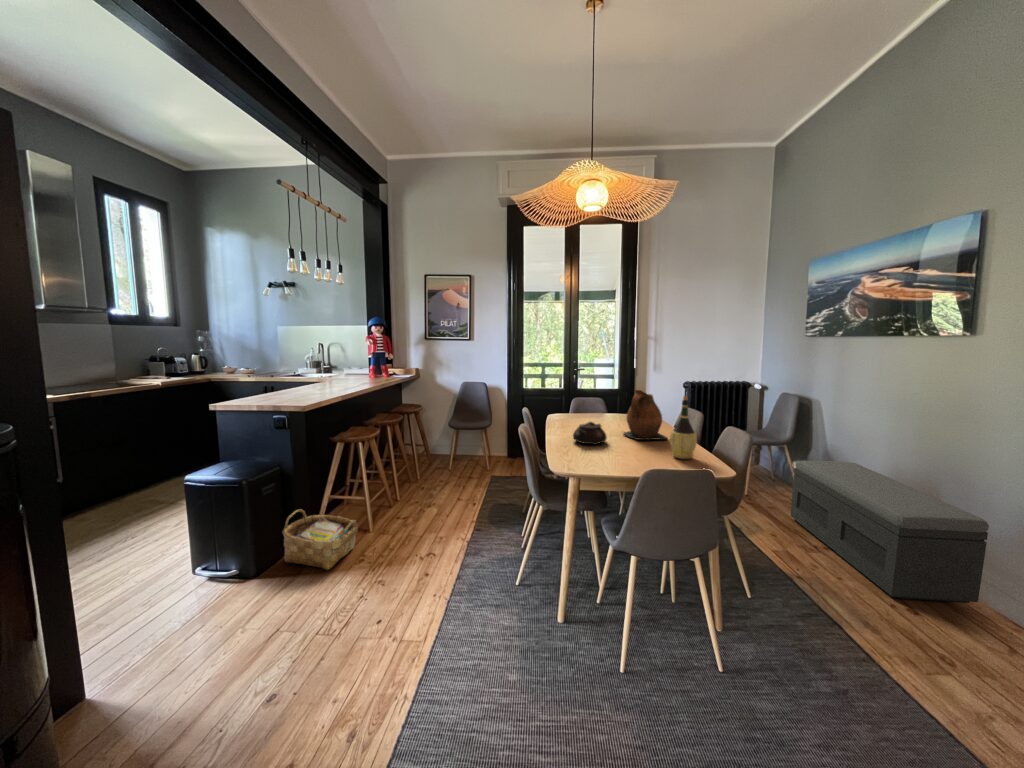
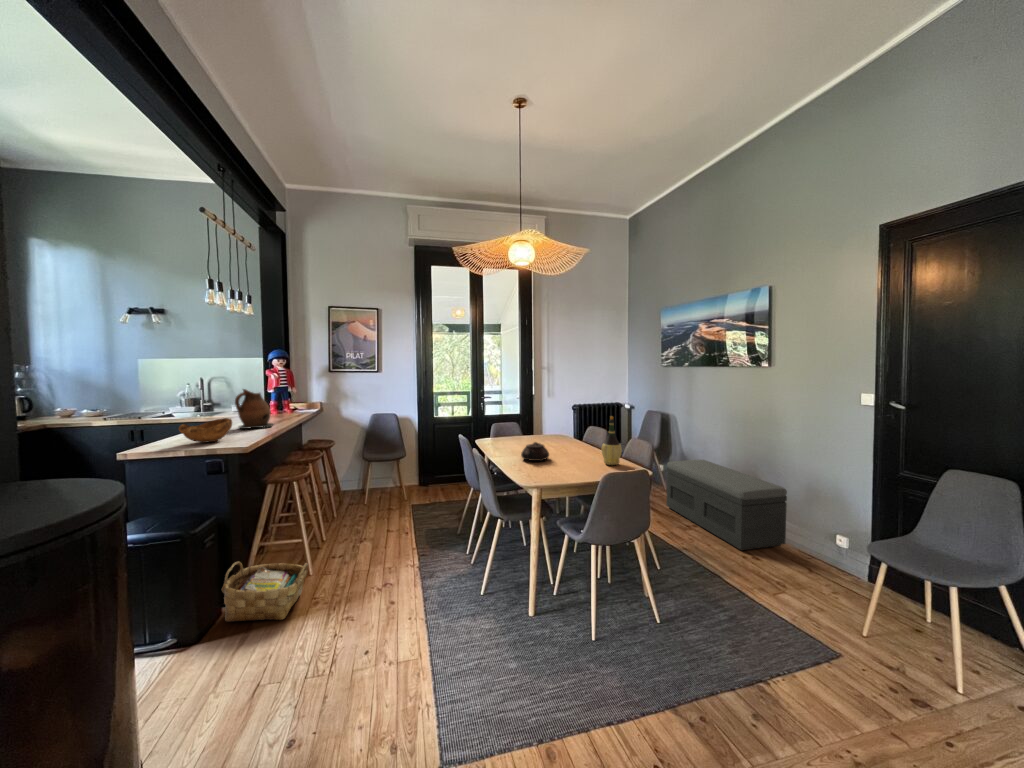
wooden bowl: none [259,378,304,399] -> present [179,418,232,443]
ceramic pitcher: present [624,390,667,440] -> present [235,389,273,429]

